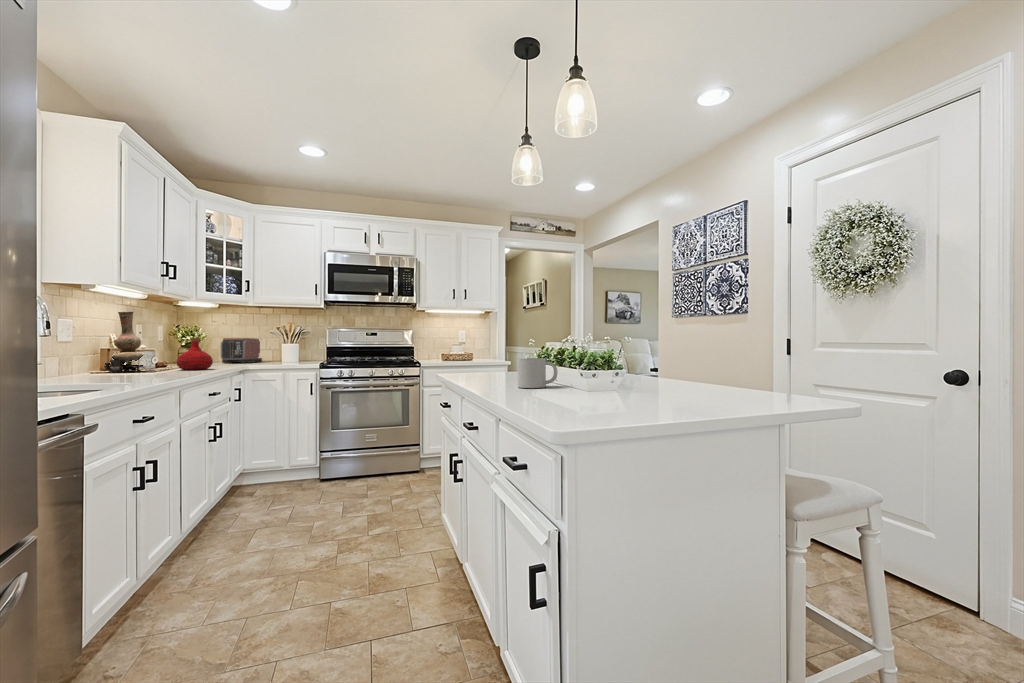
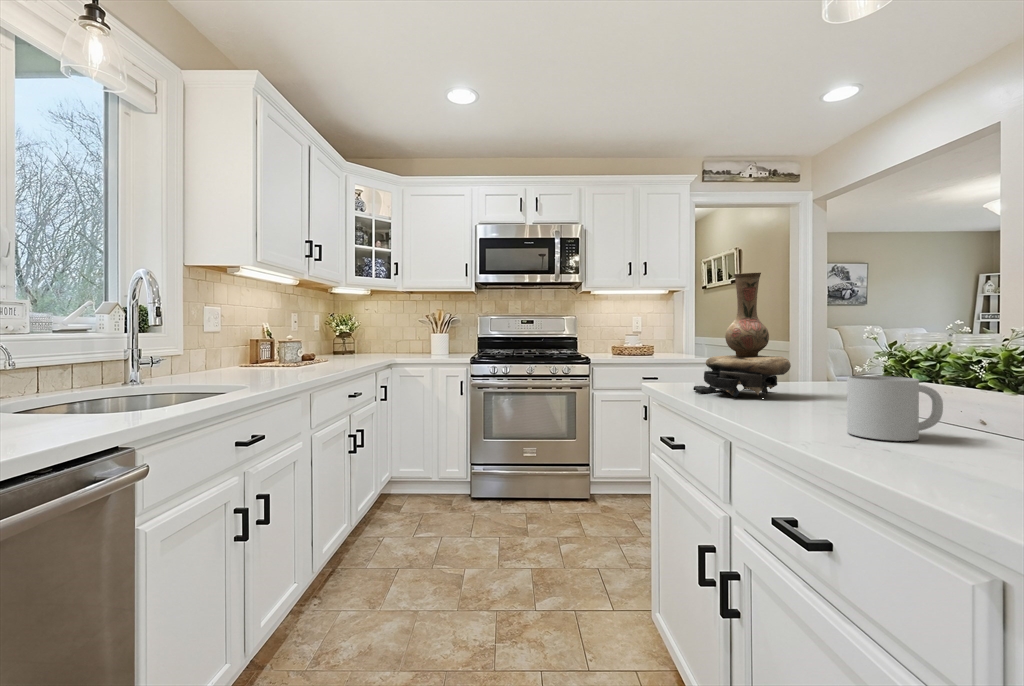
vase: present [104,312,153,372] -> present [693,273,791,397]
bottle: present [177,337,213,370] -> none [322,328,358,365]
toaster: present [221,338,262,363] -> none [370,327,412,355]

